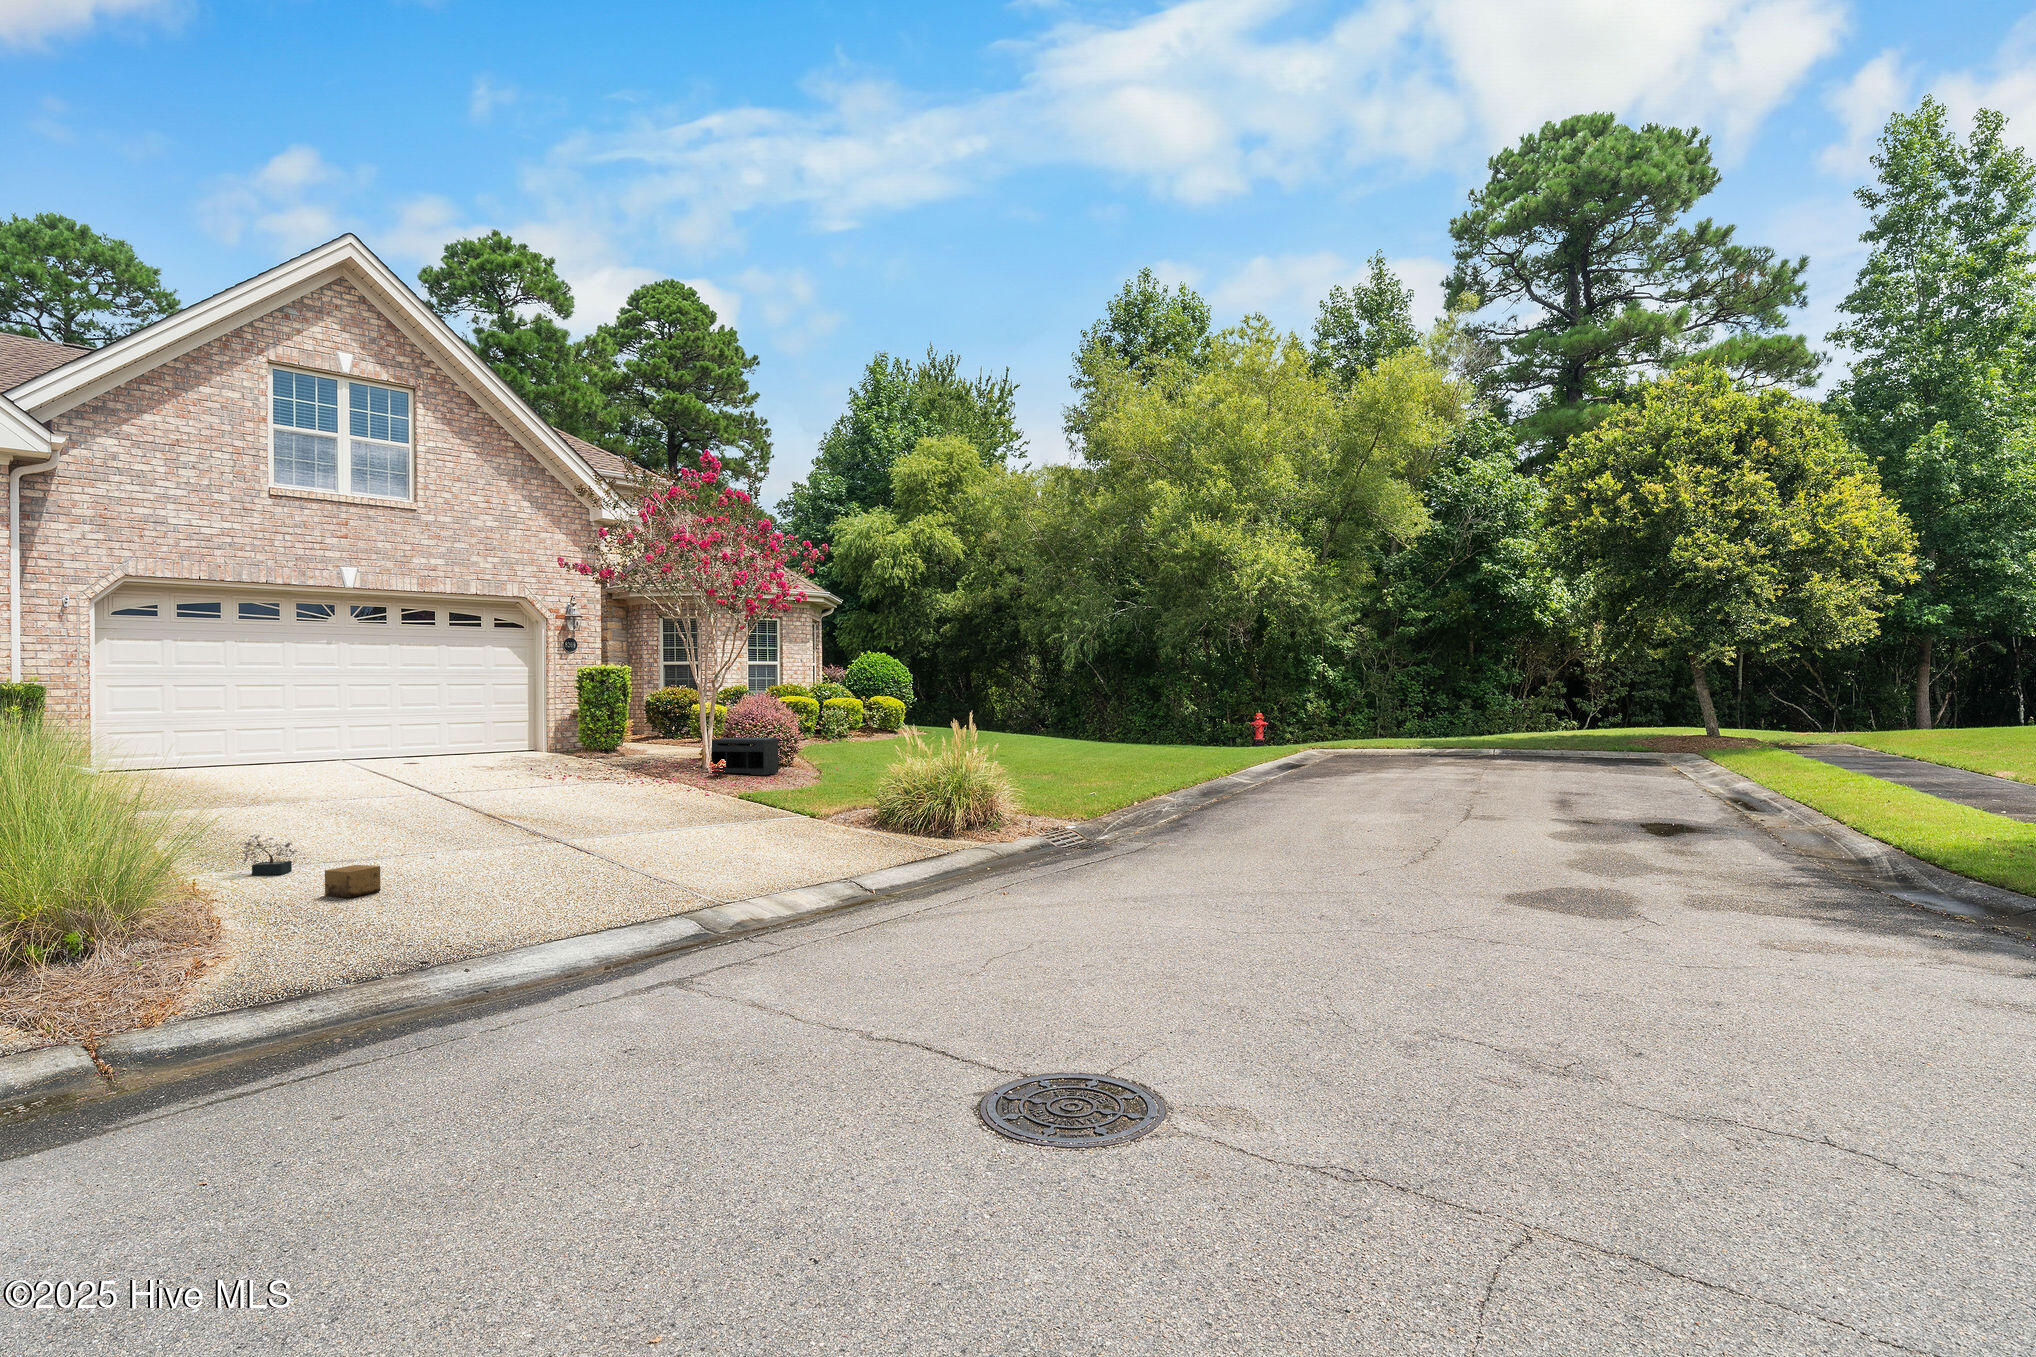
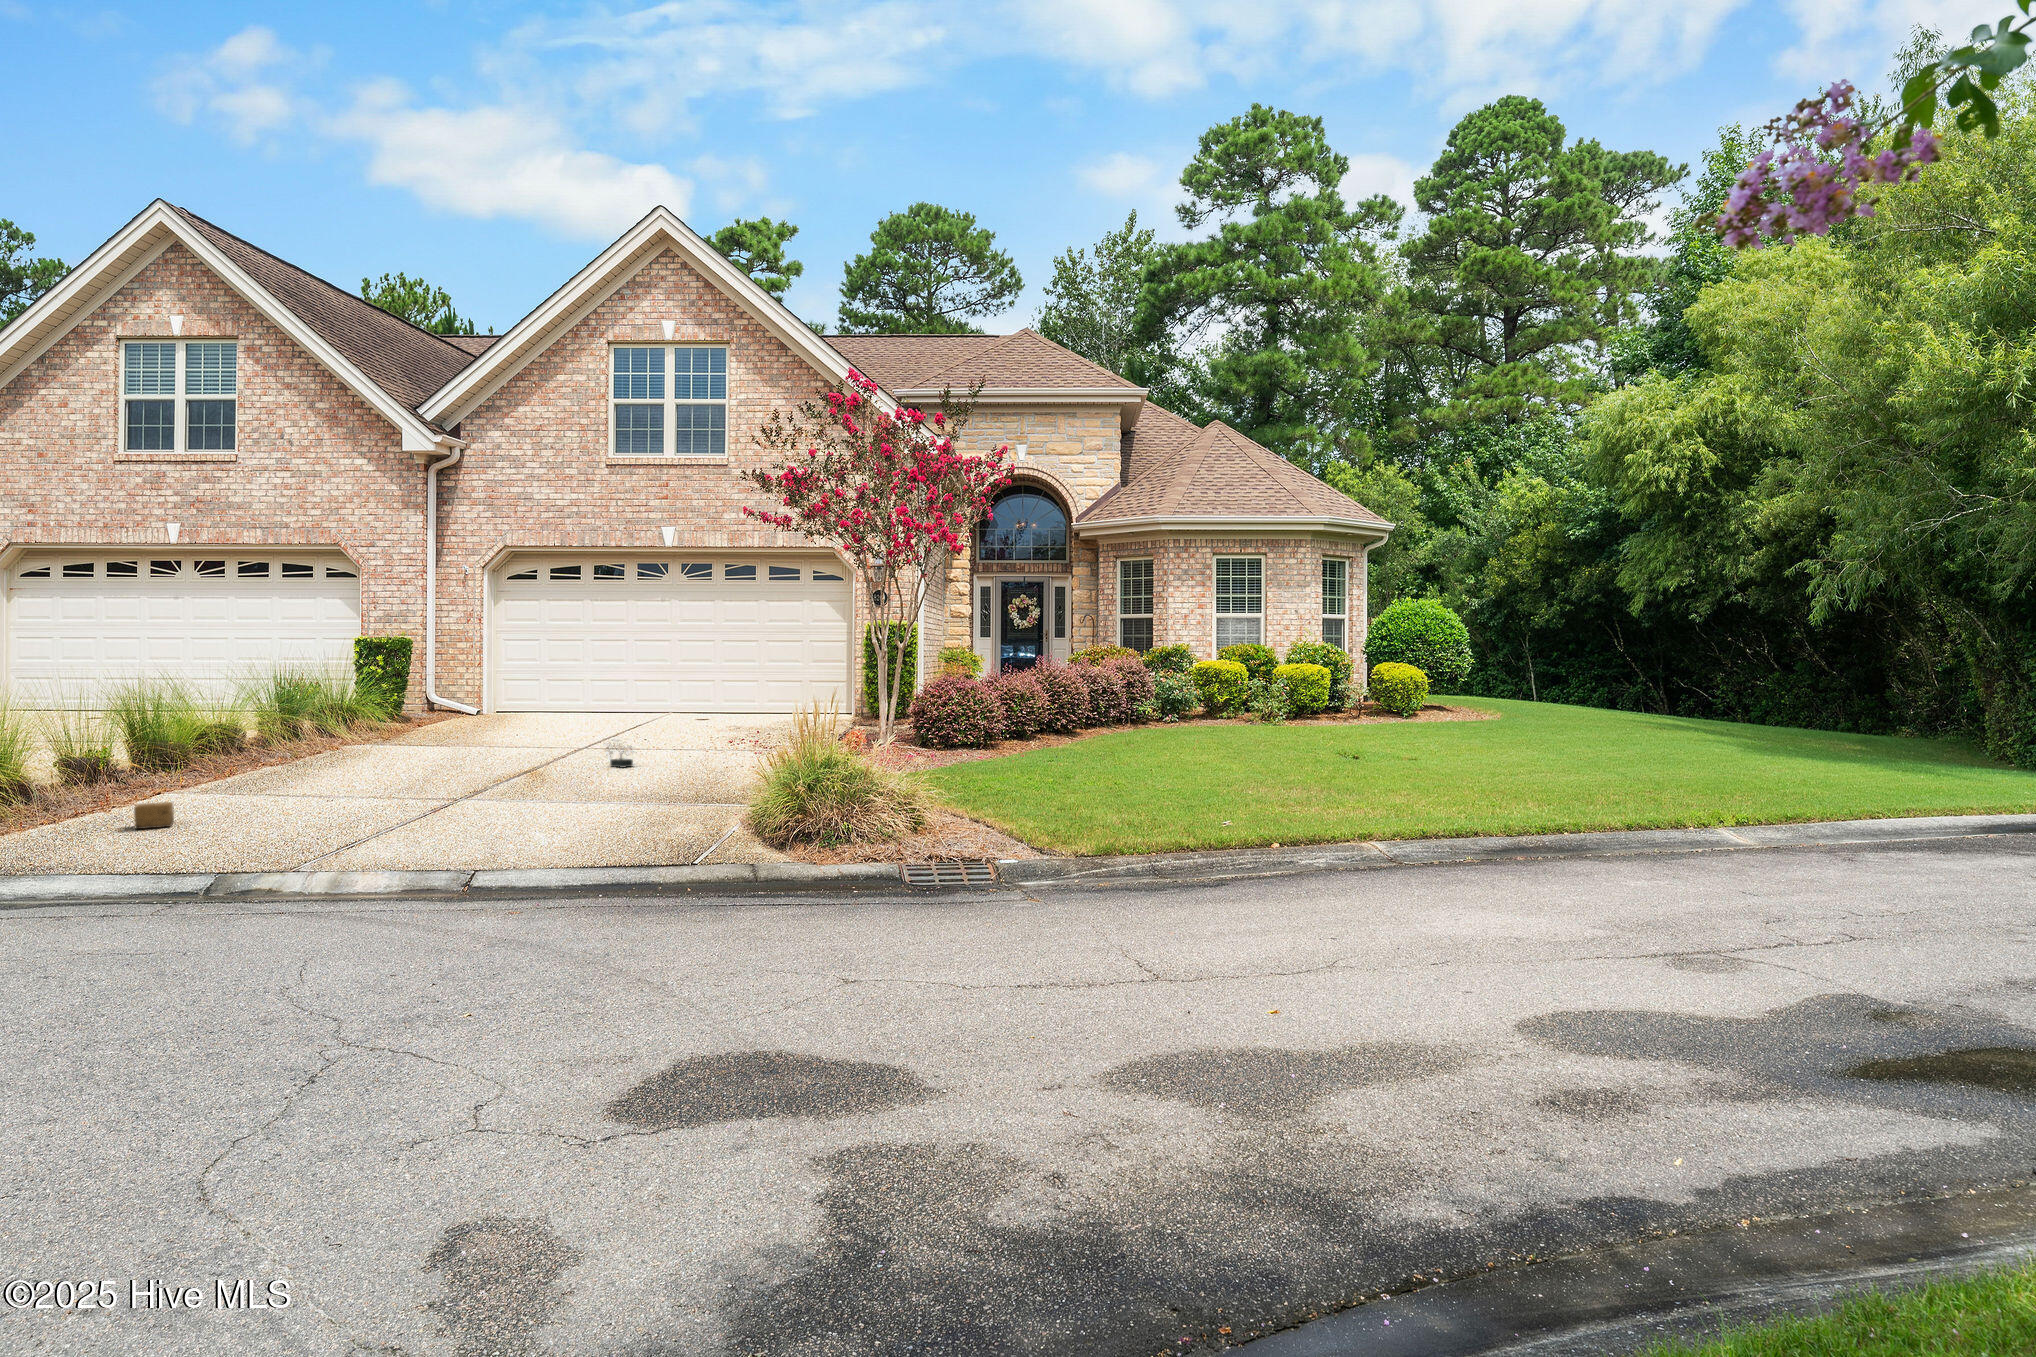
bench: present [708,738,779,775] -> none [878,699,942,745]
decorative plant: present [241,835,298,875] -> present [610,746,633,767]

